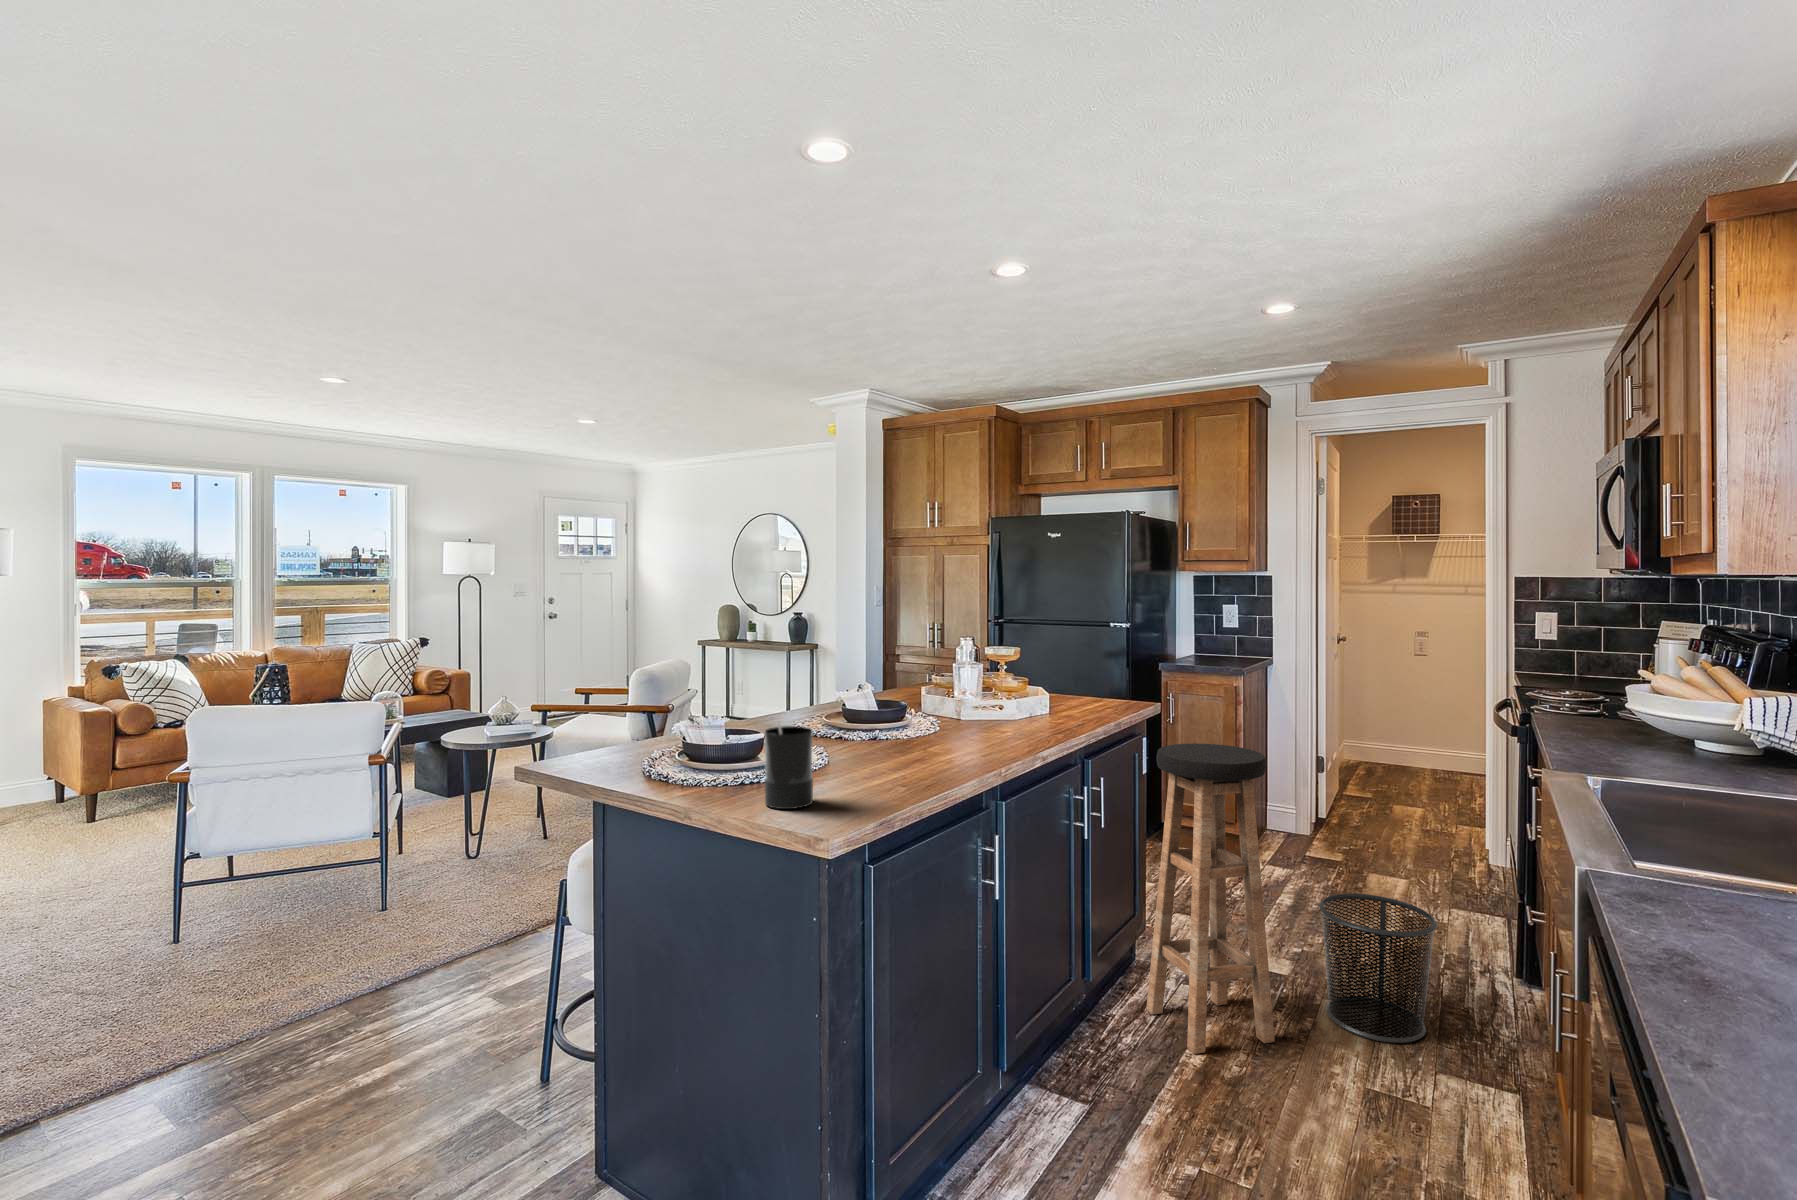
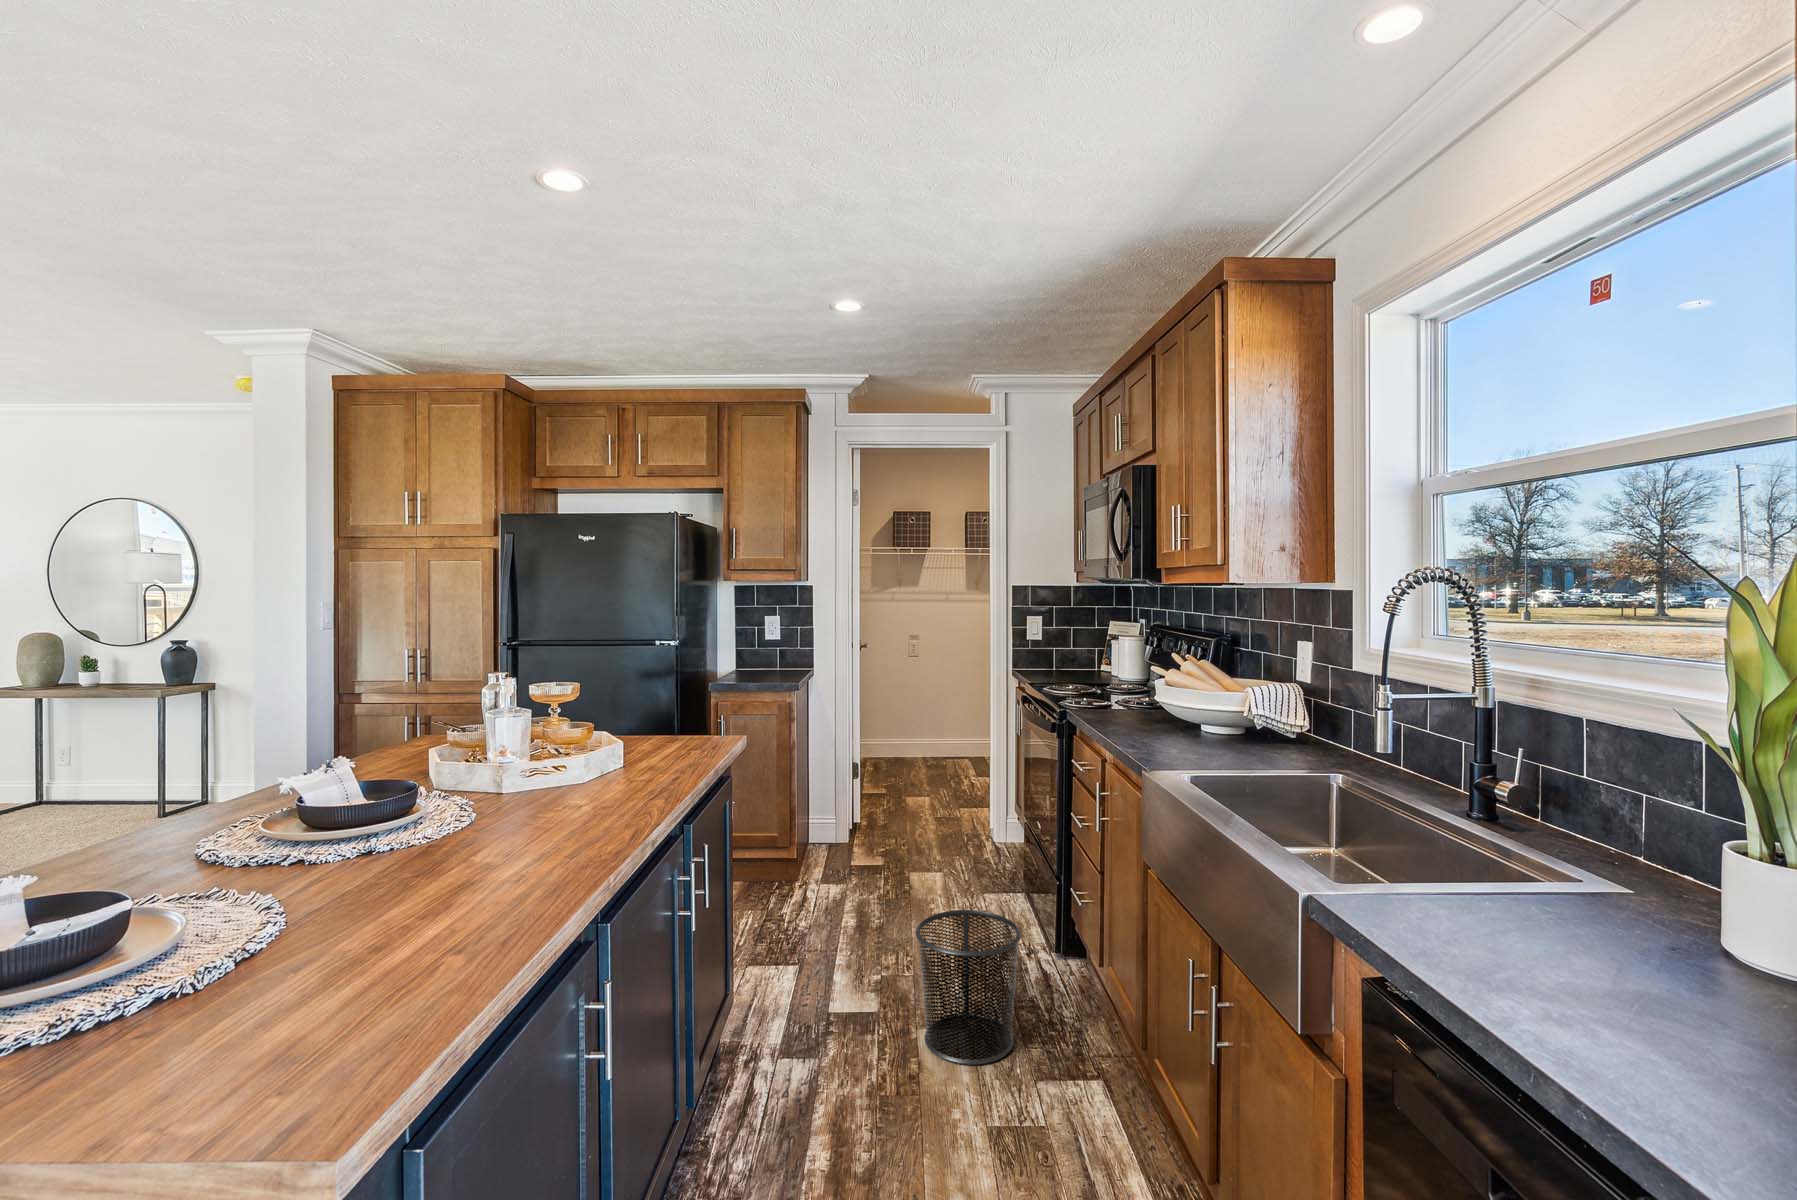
candle: present [765,722,813,809] -> none [152,910,280,1105]
bar stool: present [1146,743,1275,1054] -> none [750,781,892,1153]

